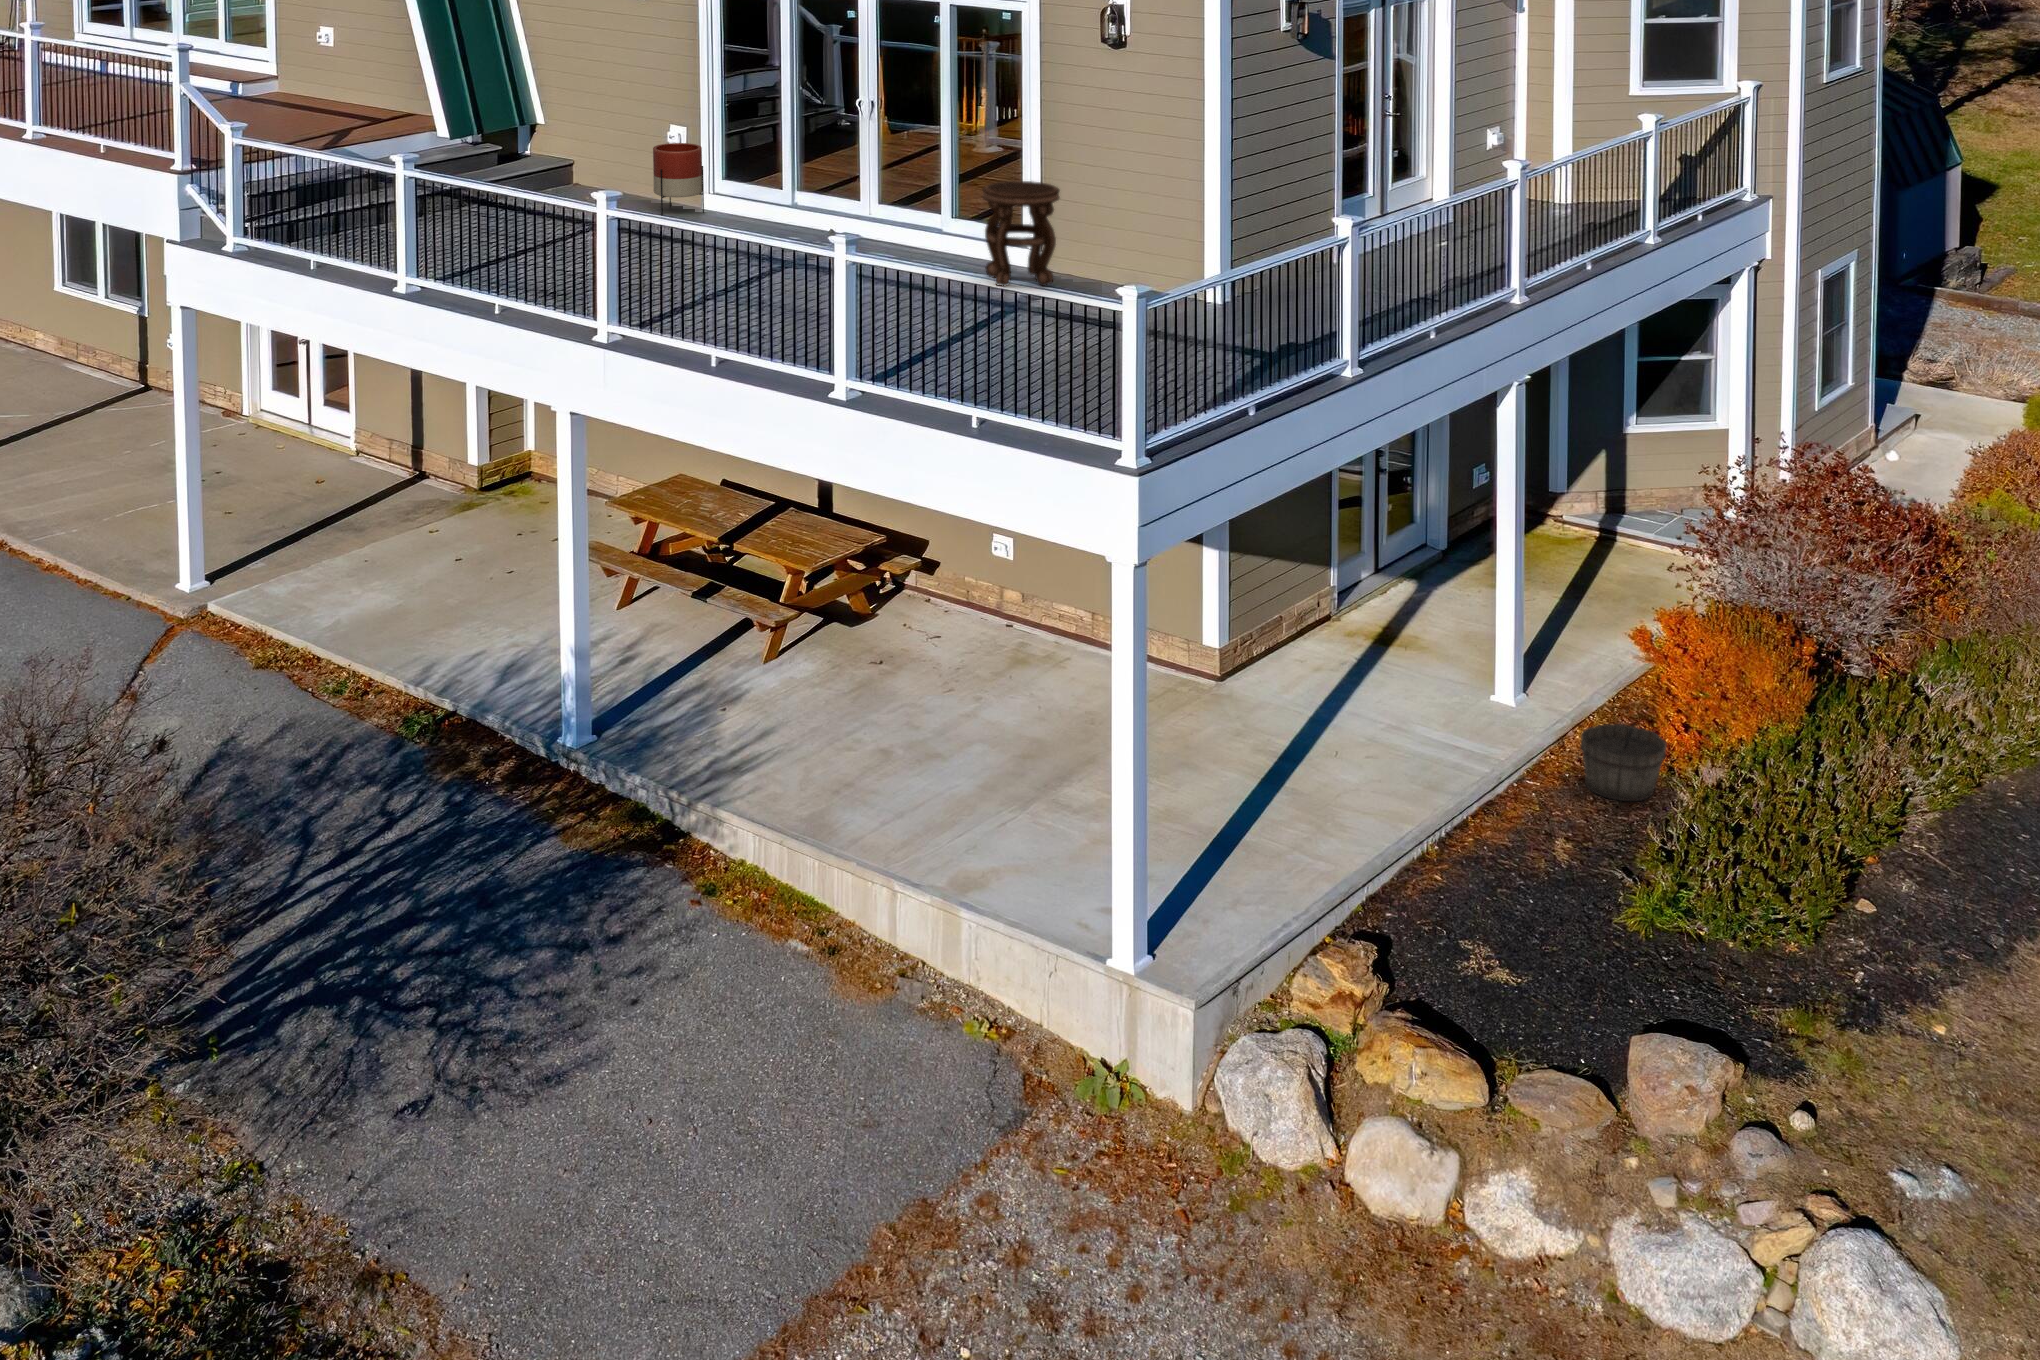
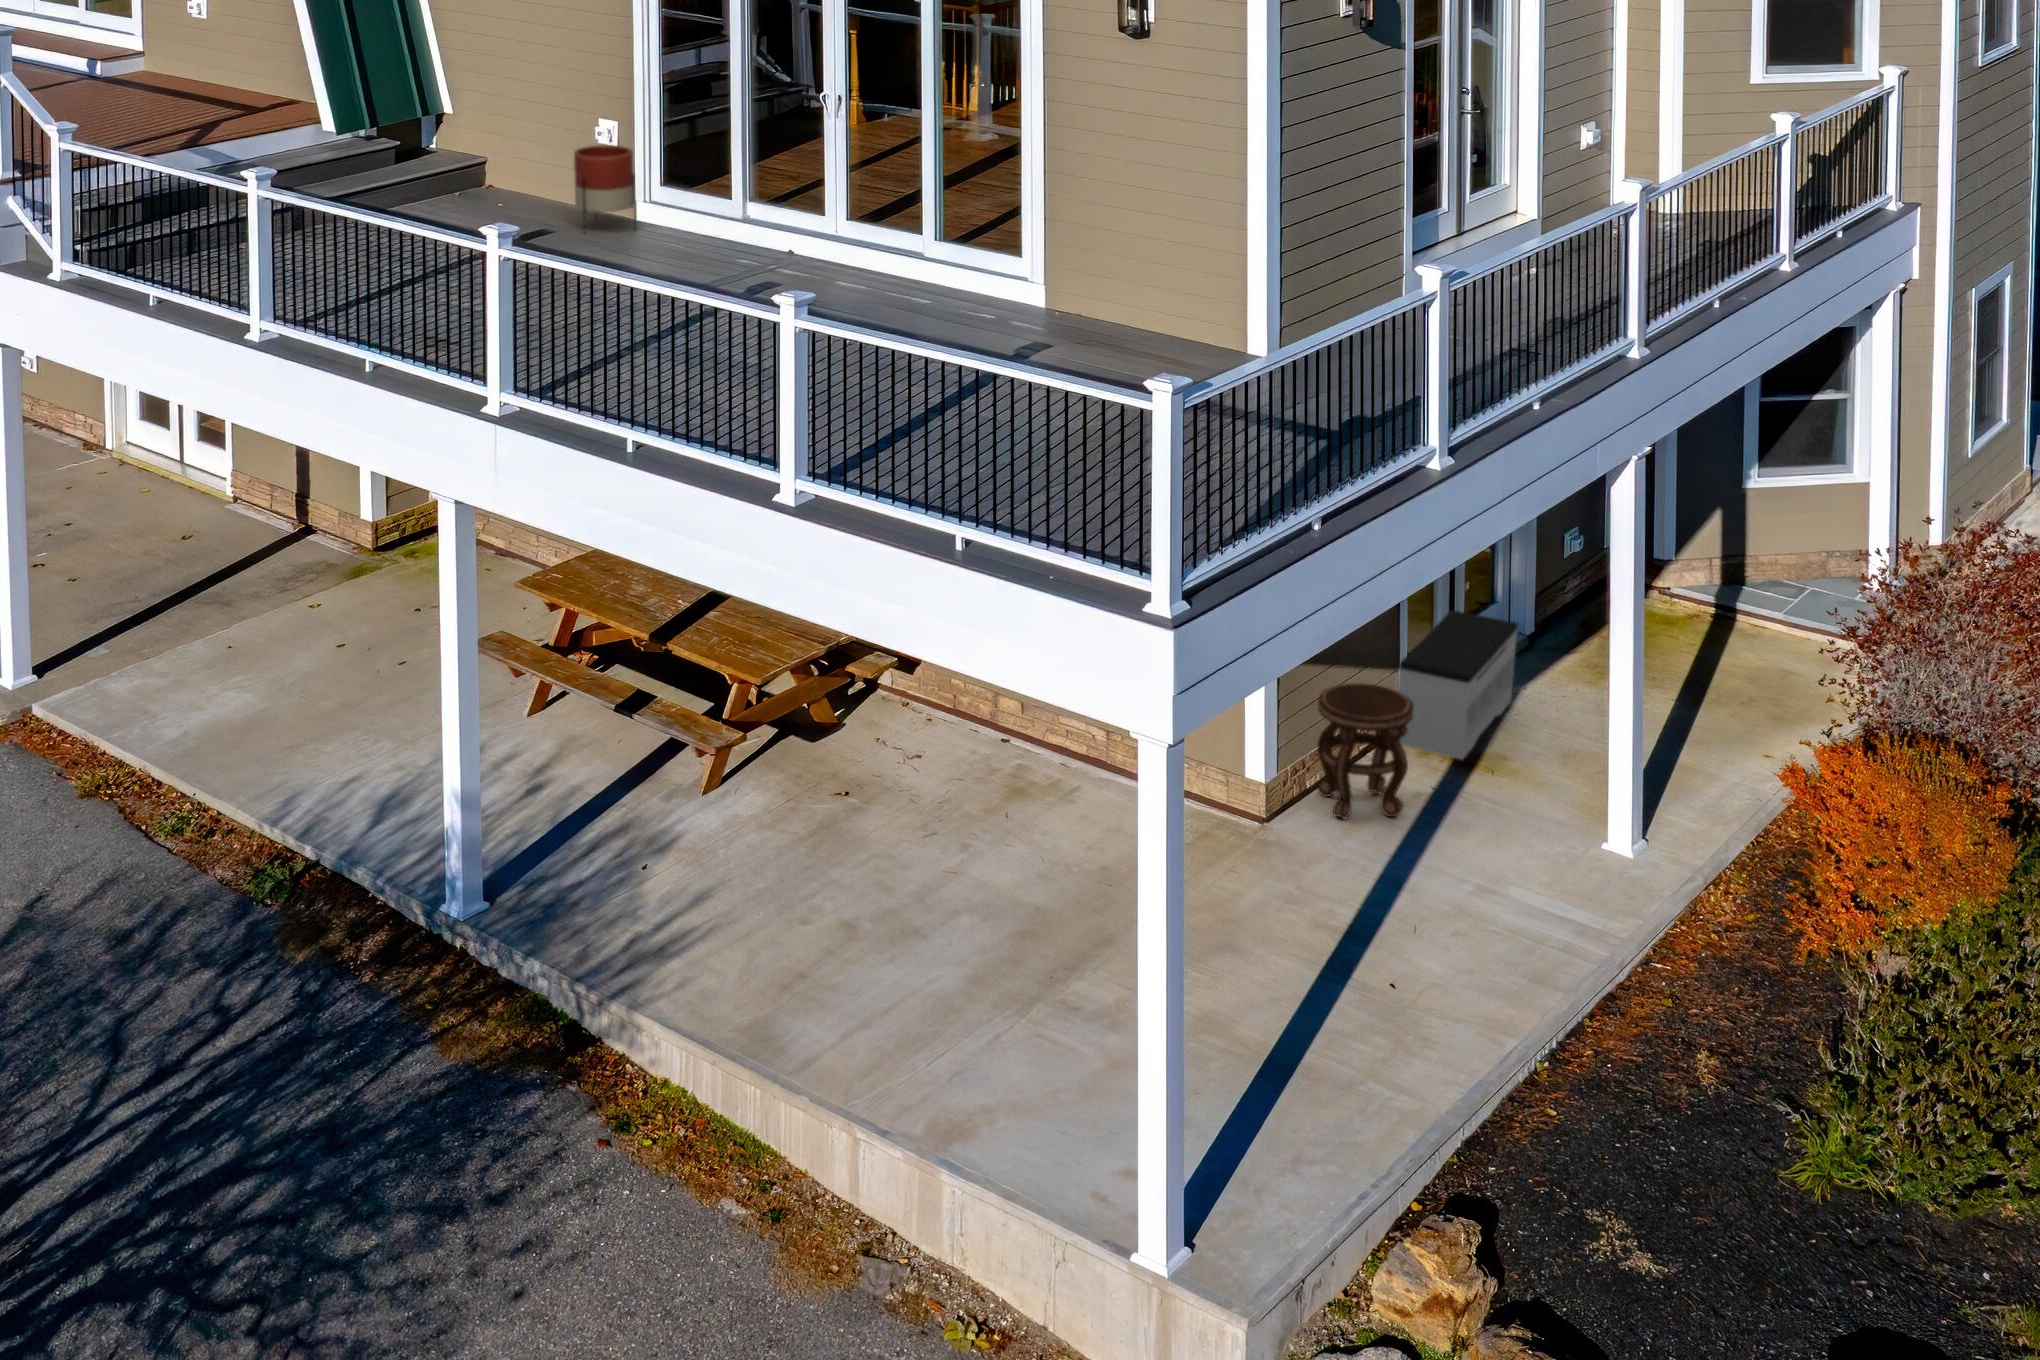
side table: present [982,181,1060,286] -> present [1317,683,1413,819]
bench: none [1329,524,1432,641] -> present [1397,611,1518,759]
wooden bucket: present [1580,724,1667,801] -> none [1714,889,1829,993]

